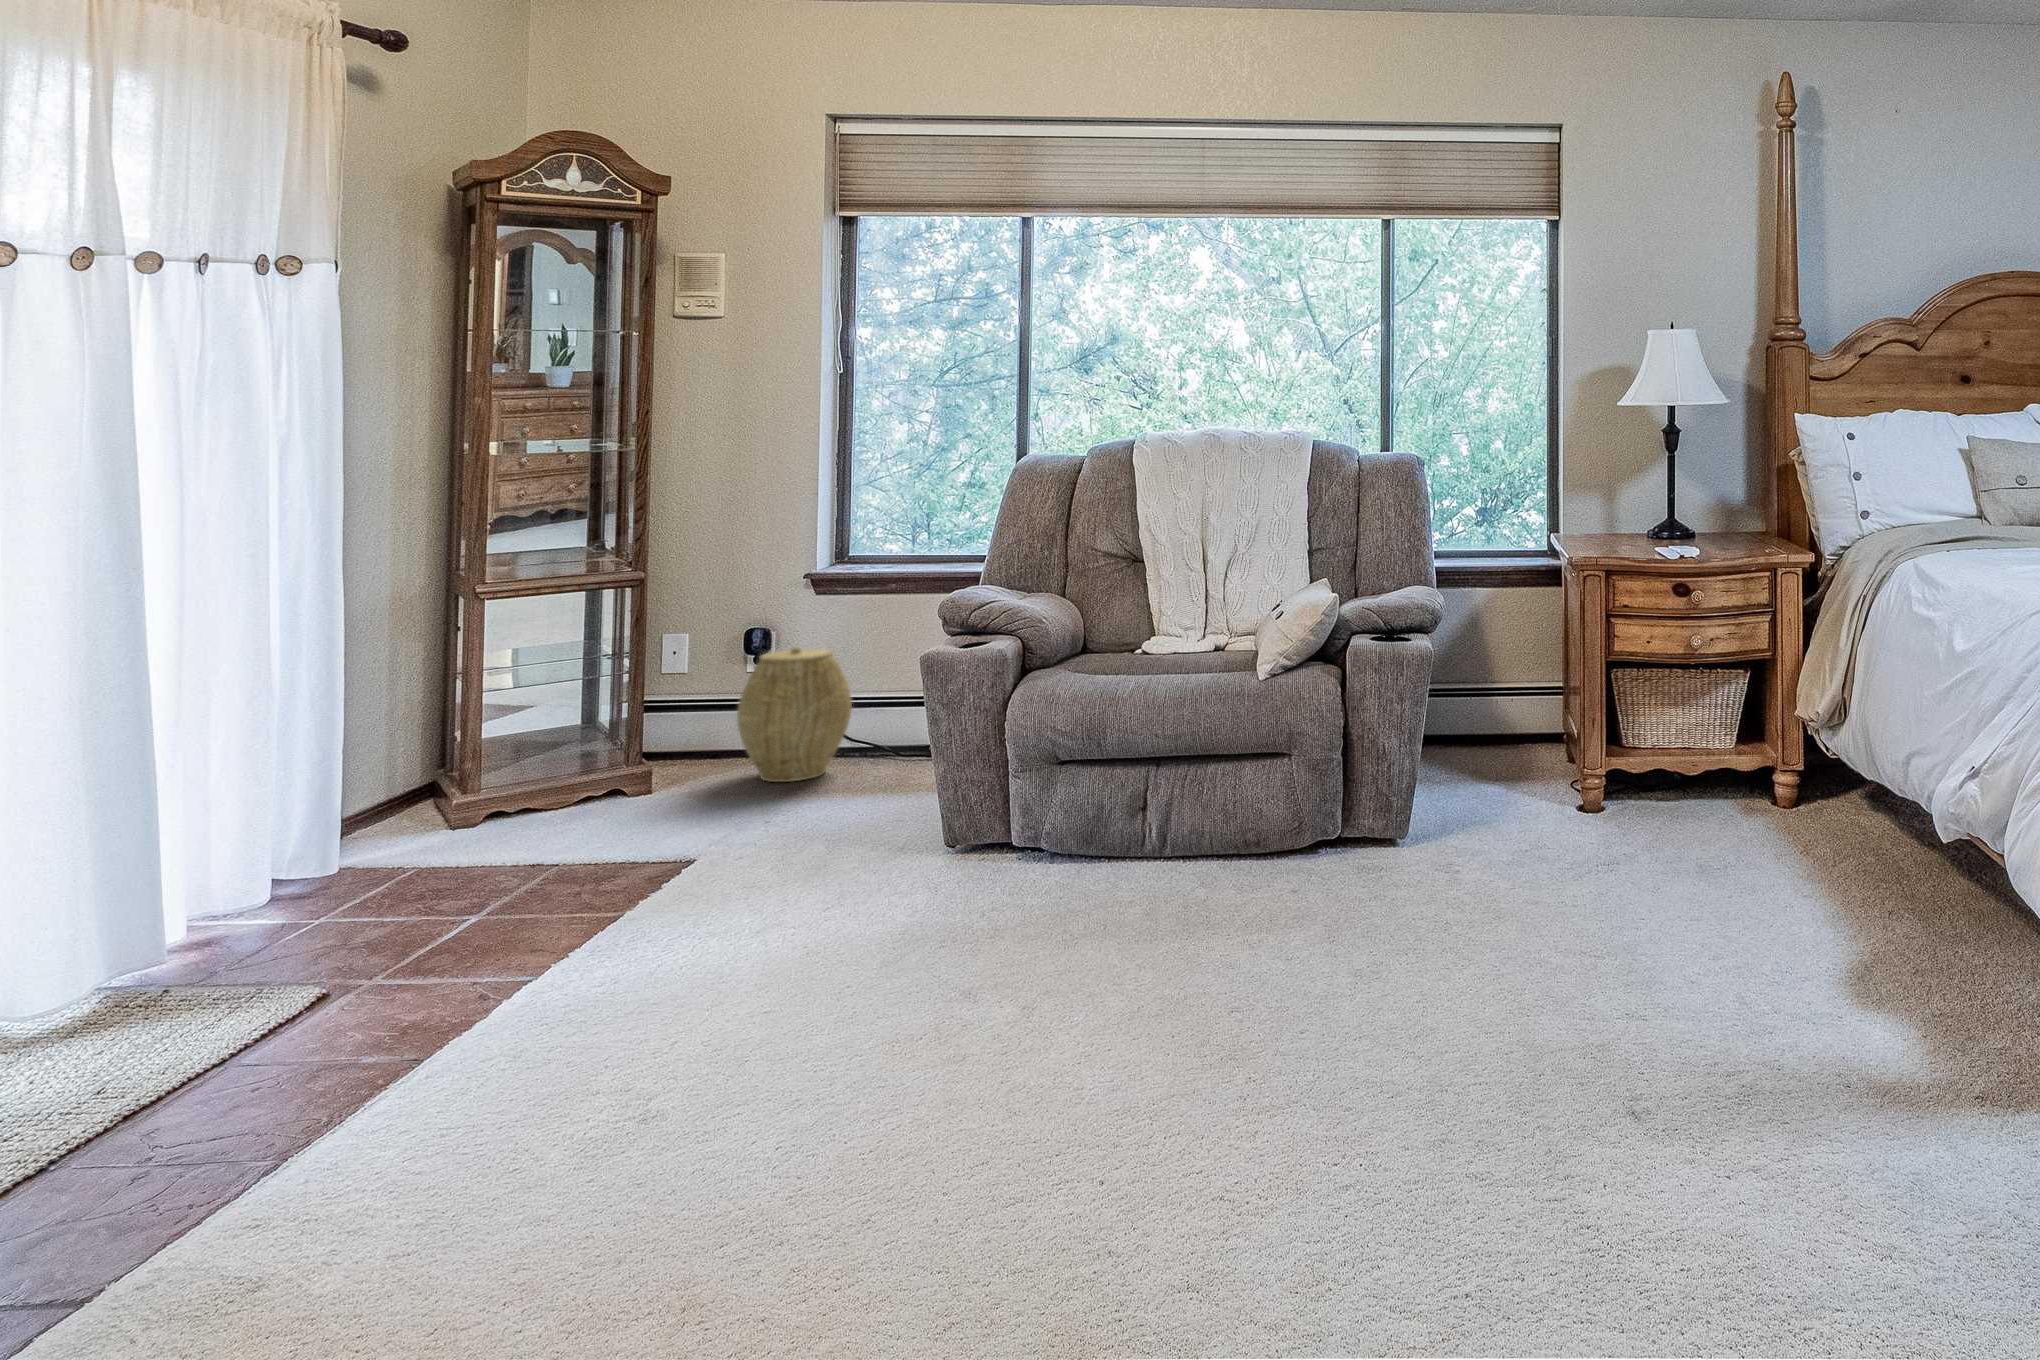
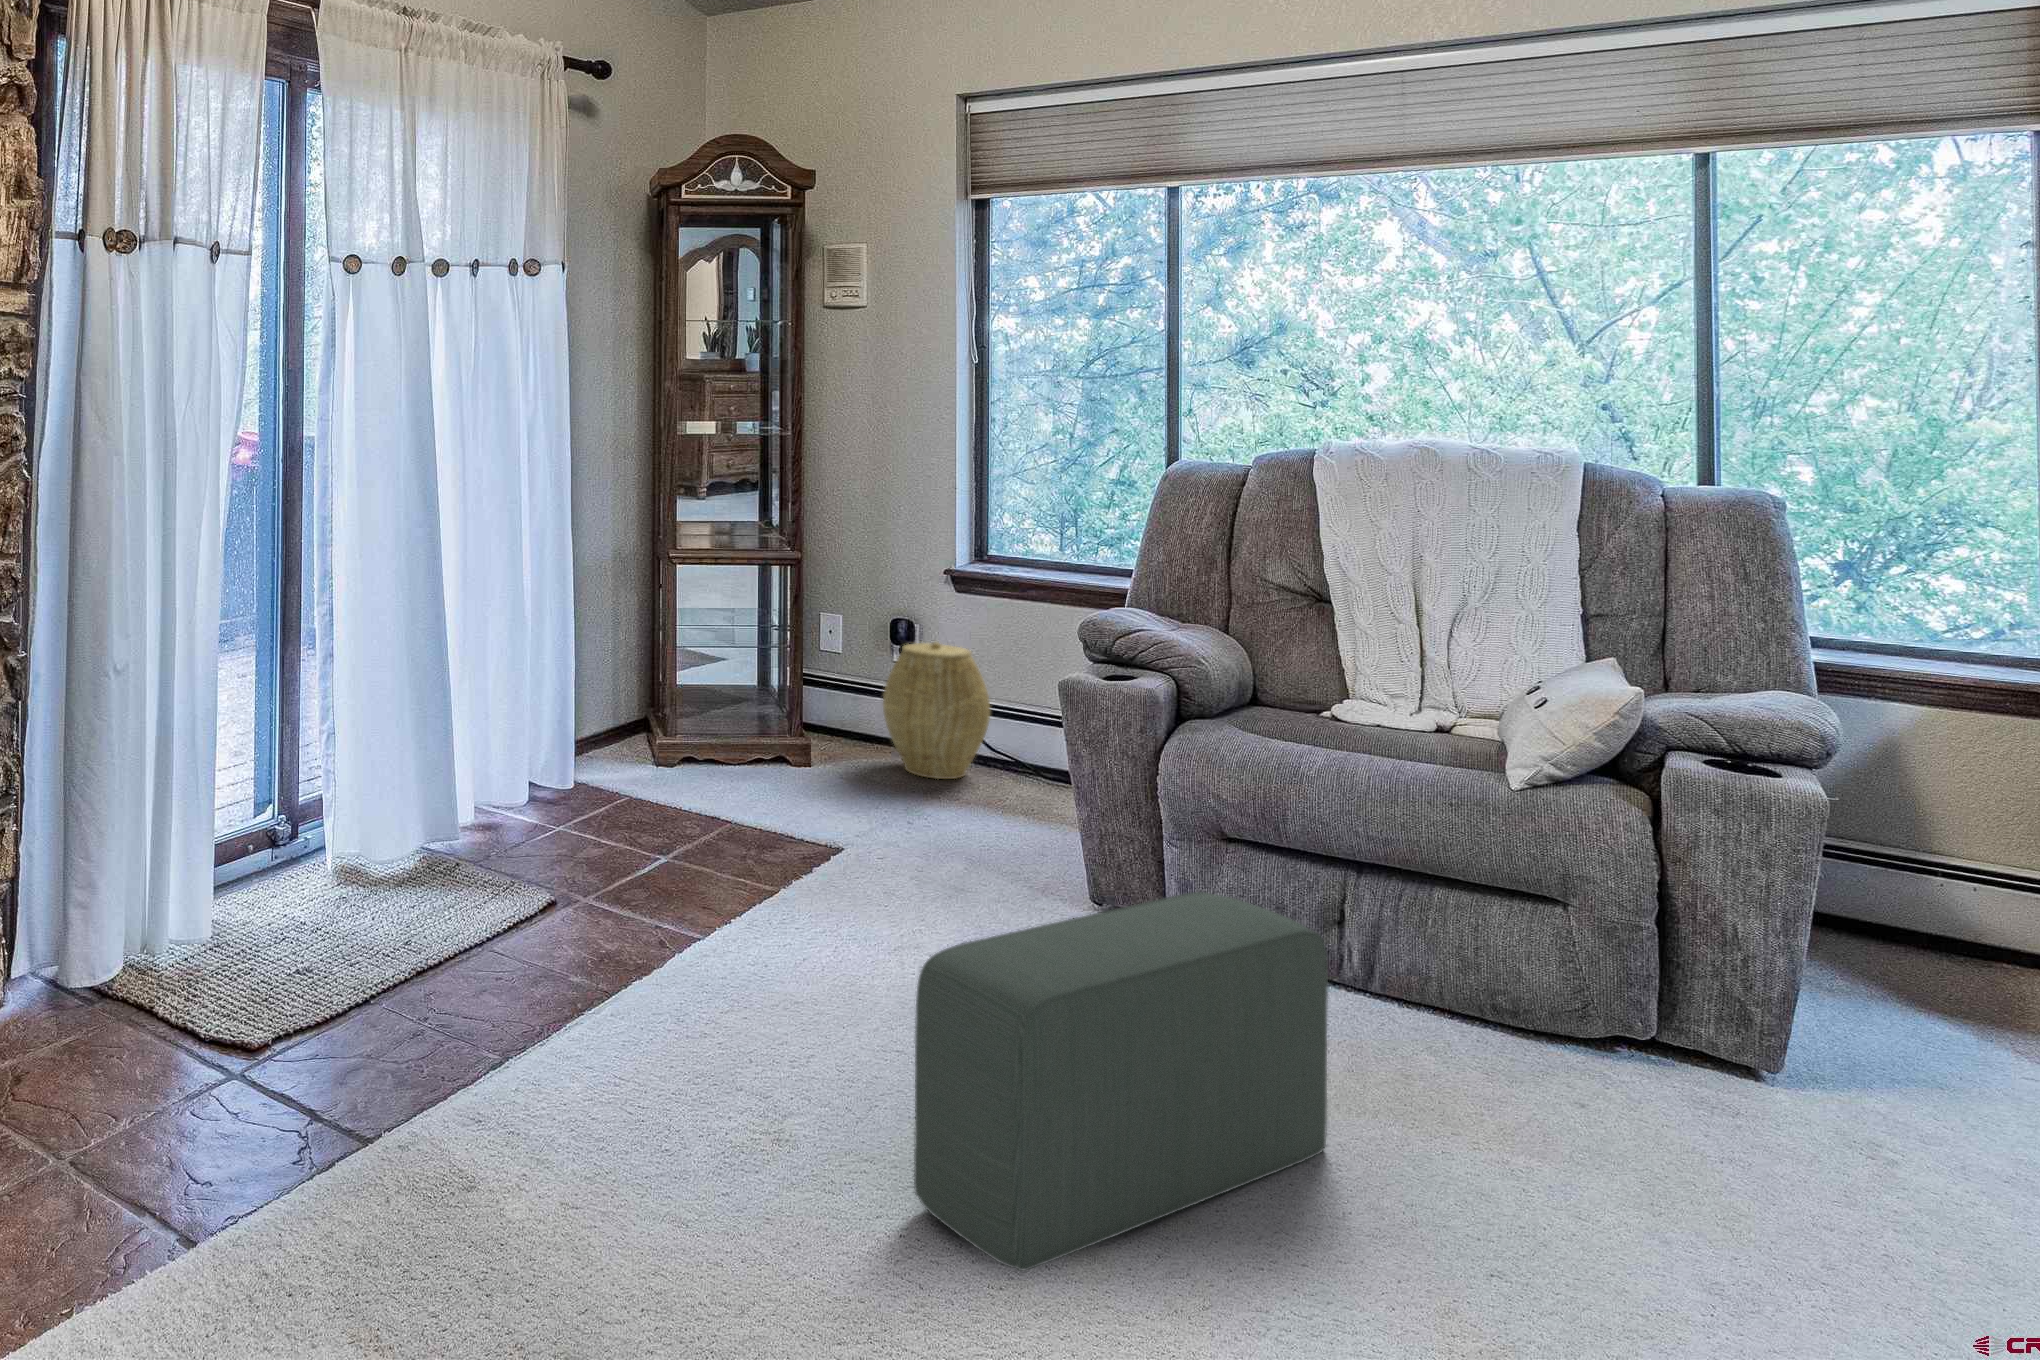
pouf: none [790,795,1129,1123] -> present [914,892,1328,1271]

